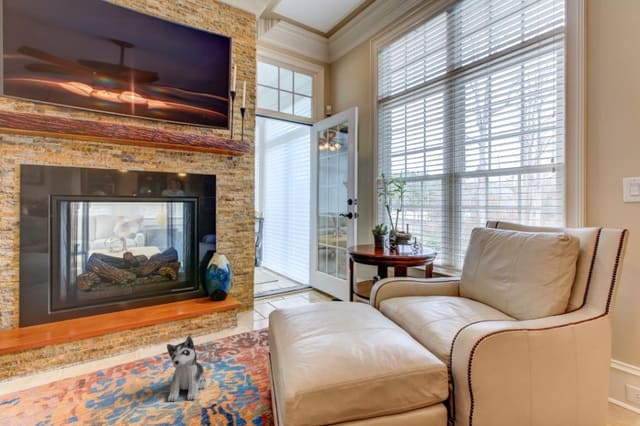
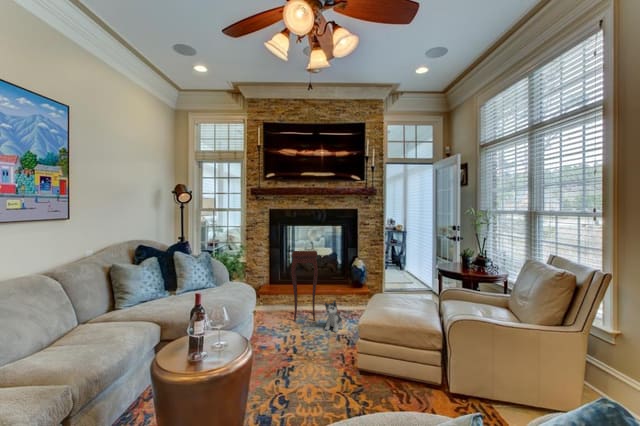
side table: none [80,244,148,399] -> present [291,251,318,321]

